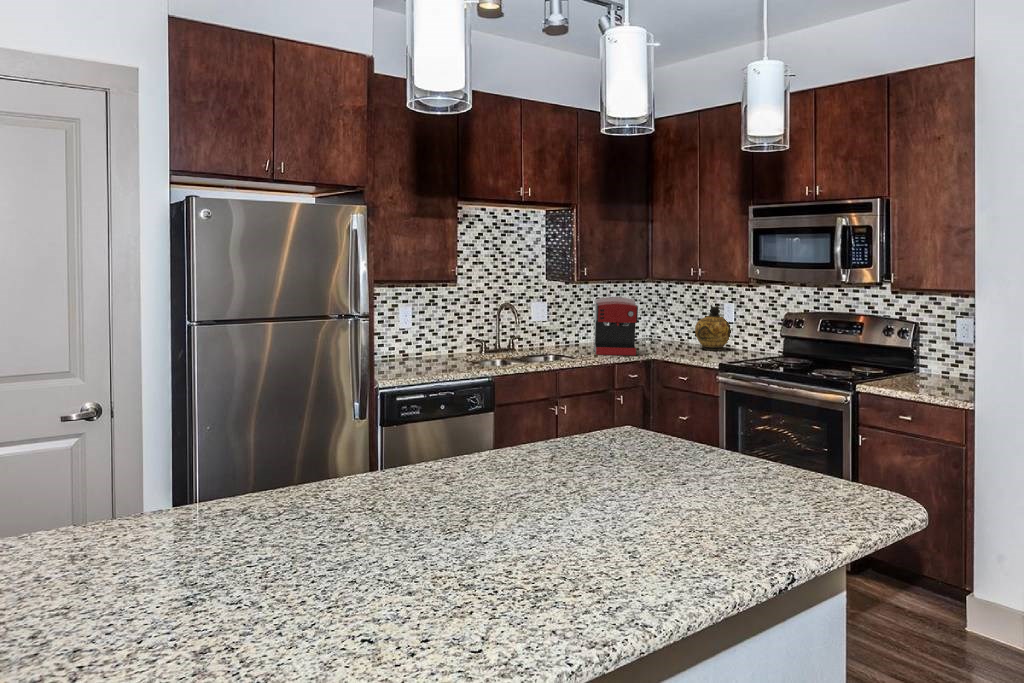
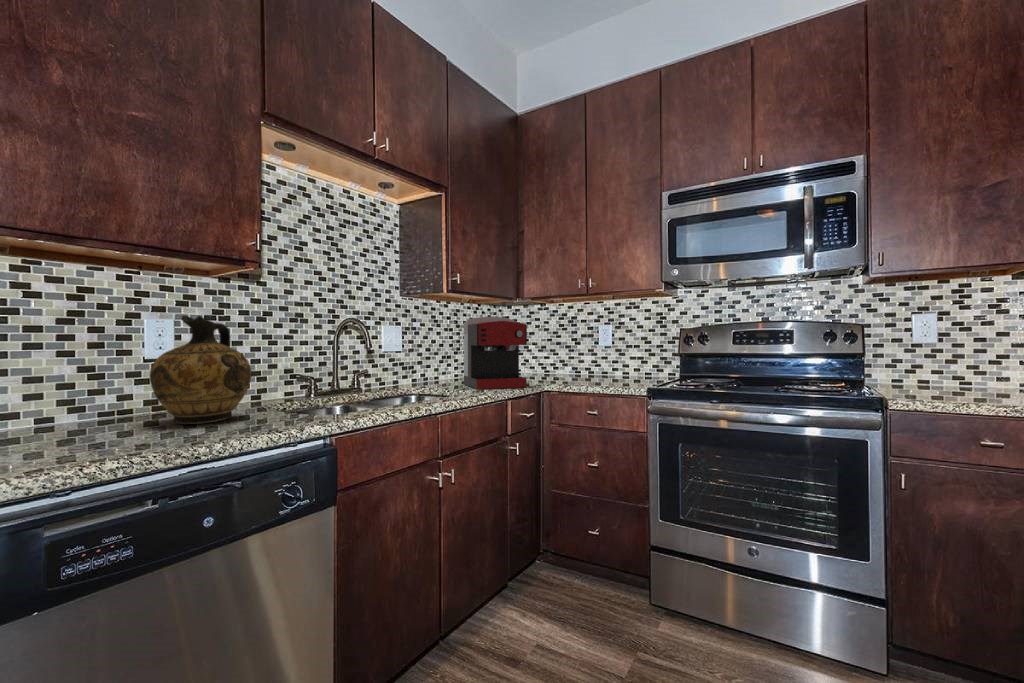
ceramic jug: present [695,305,731,350] -> present [150,316,252,424]

